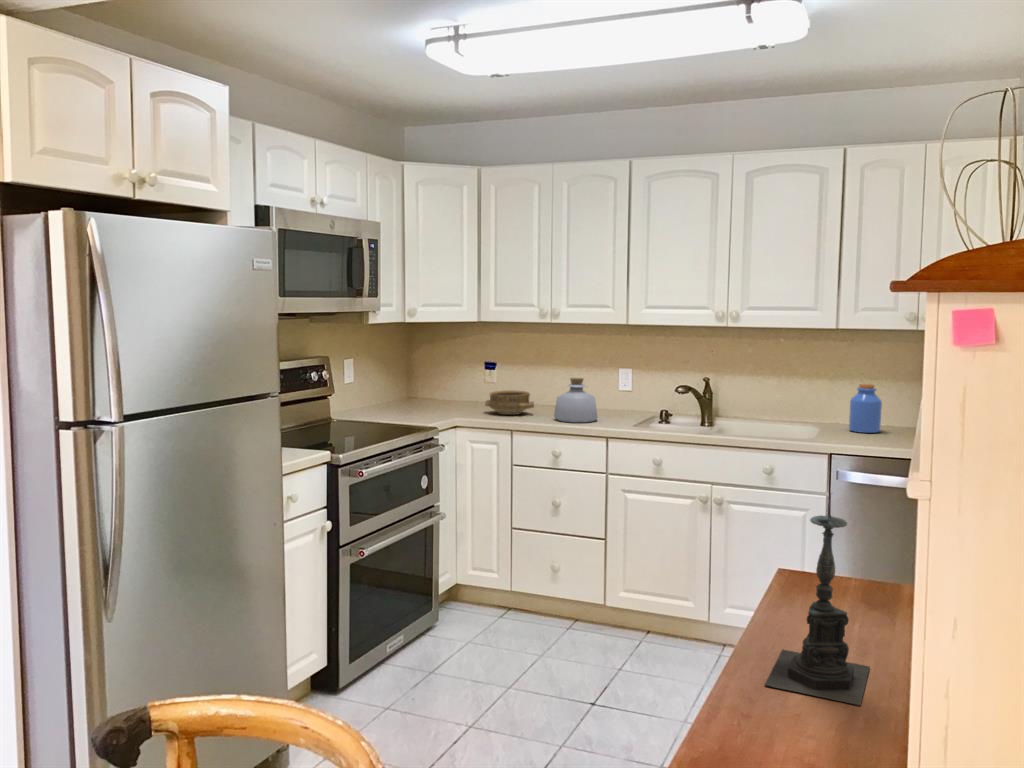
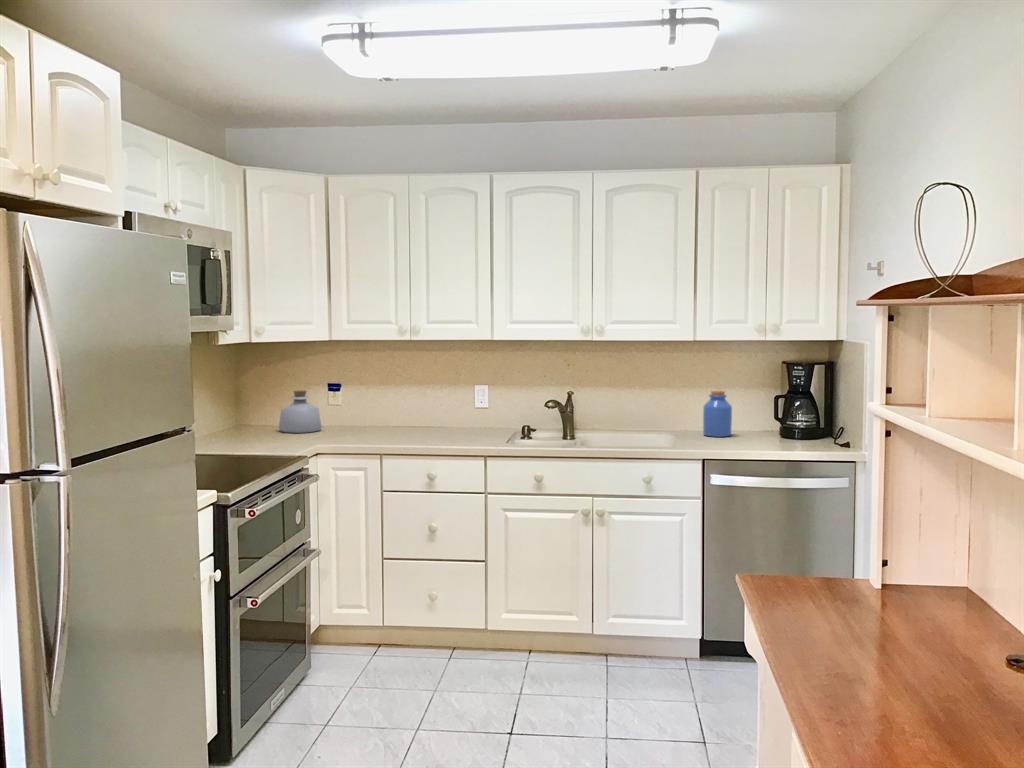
bottle: present [554,378,598,423] -> present [279,390,322,433]
ceramic bowl: present [485,390,534,415] -> none [340,413,394,439]
candle holder: present [765,493,870,705] -> none [811,491,919,688]

